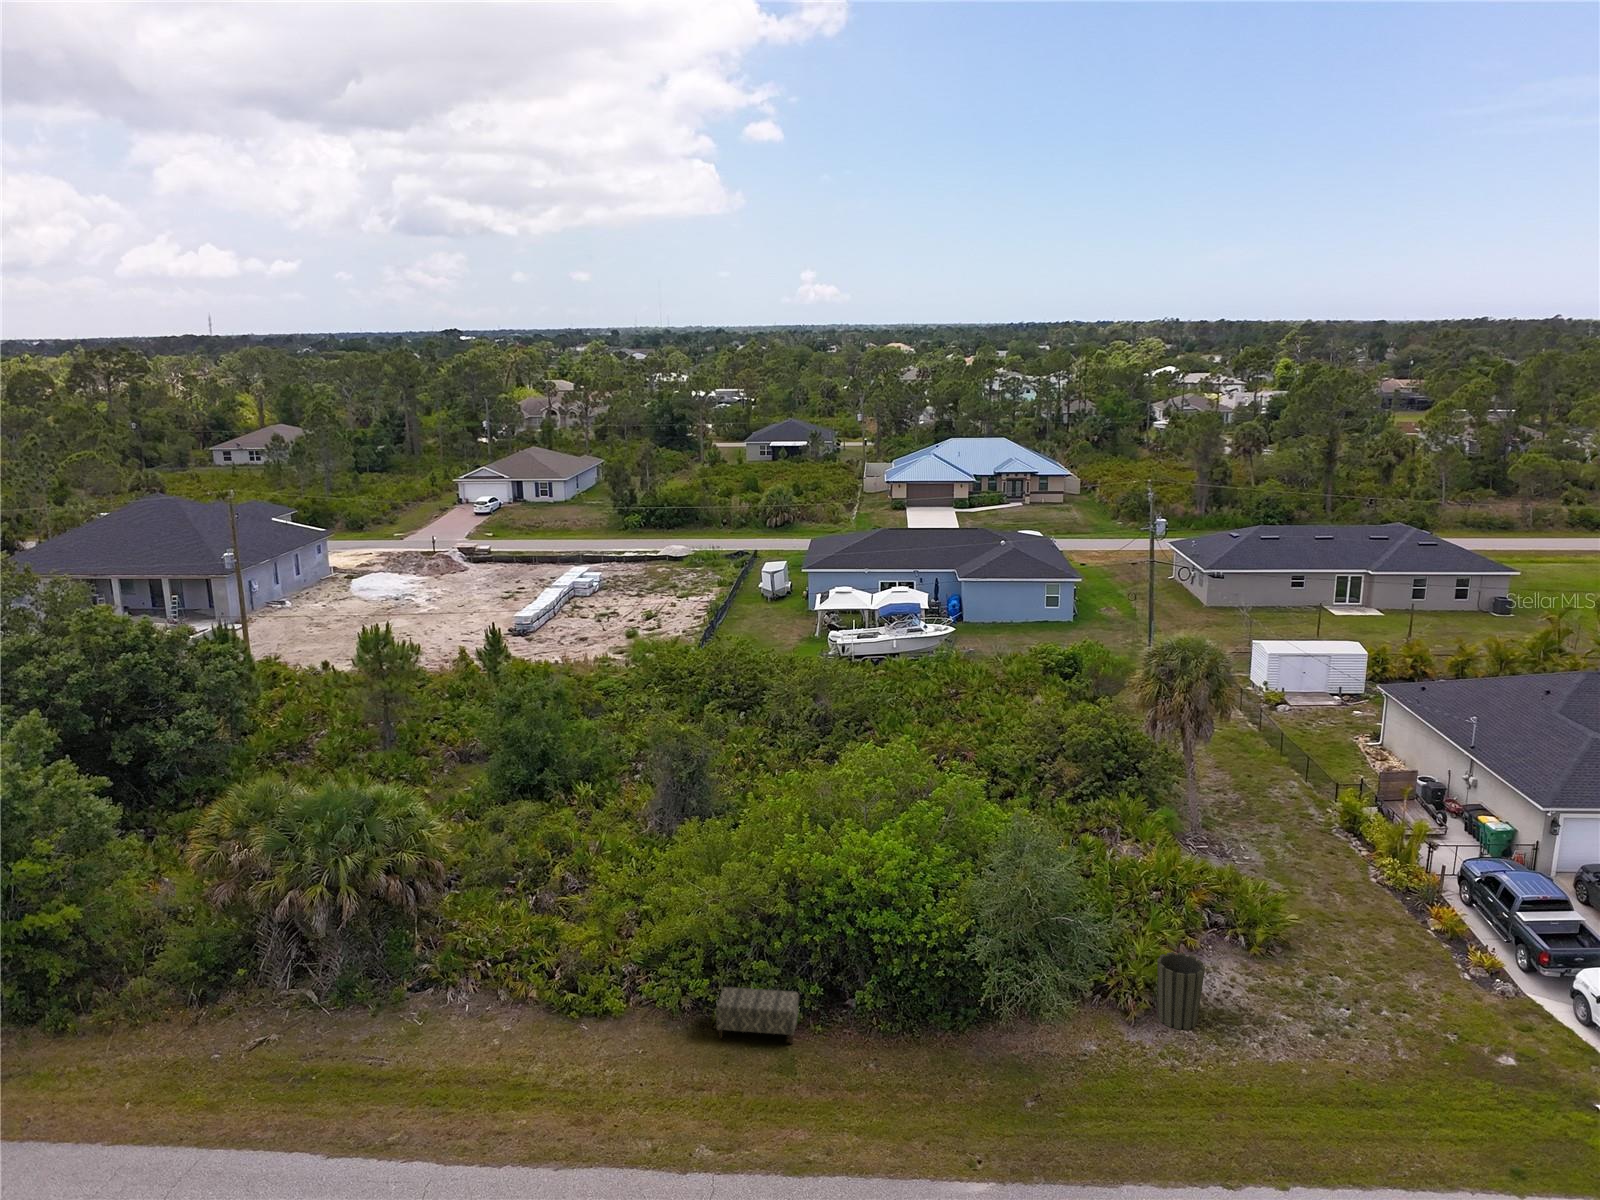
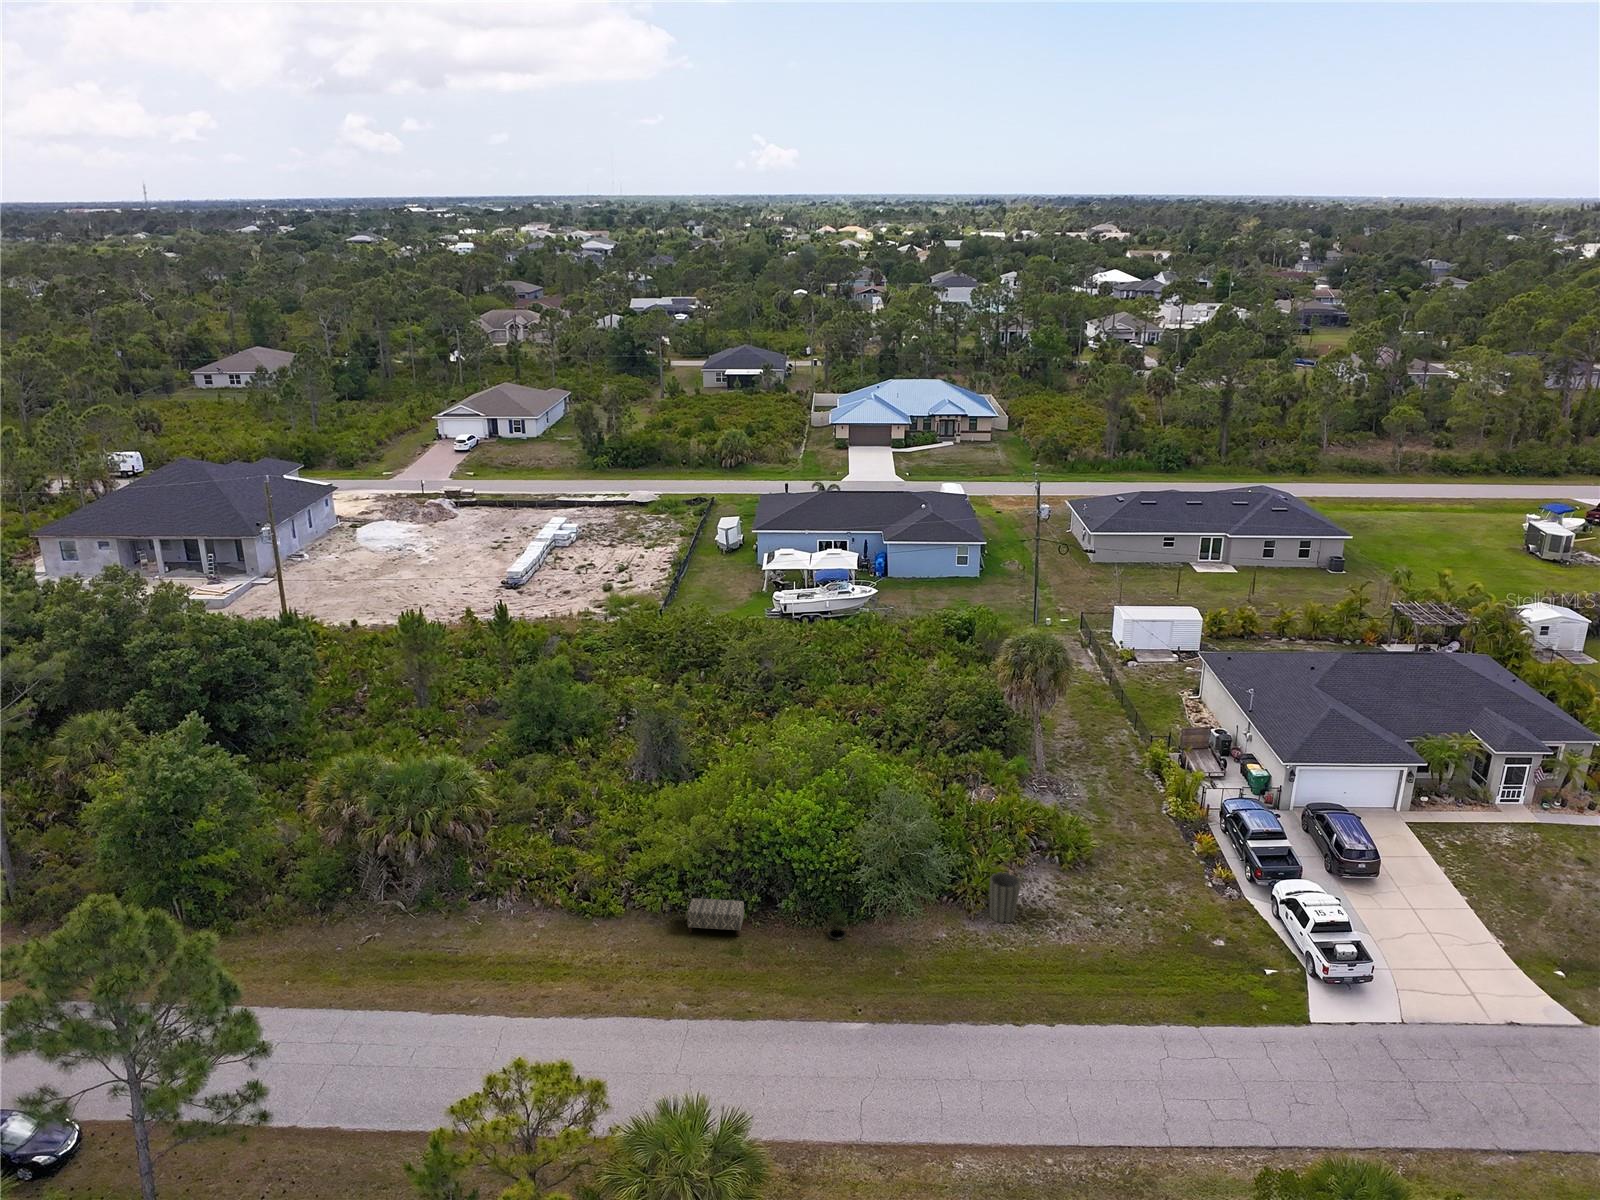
potted tree: none [923,1001,952,1051] -> present [829,910,846,940]

